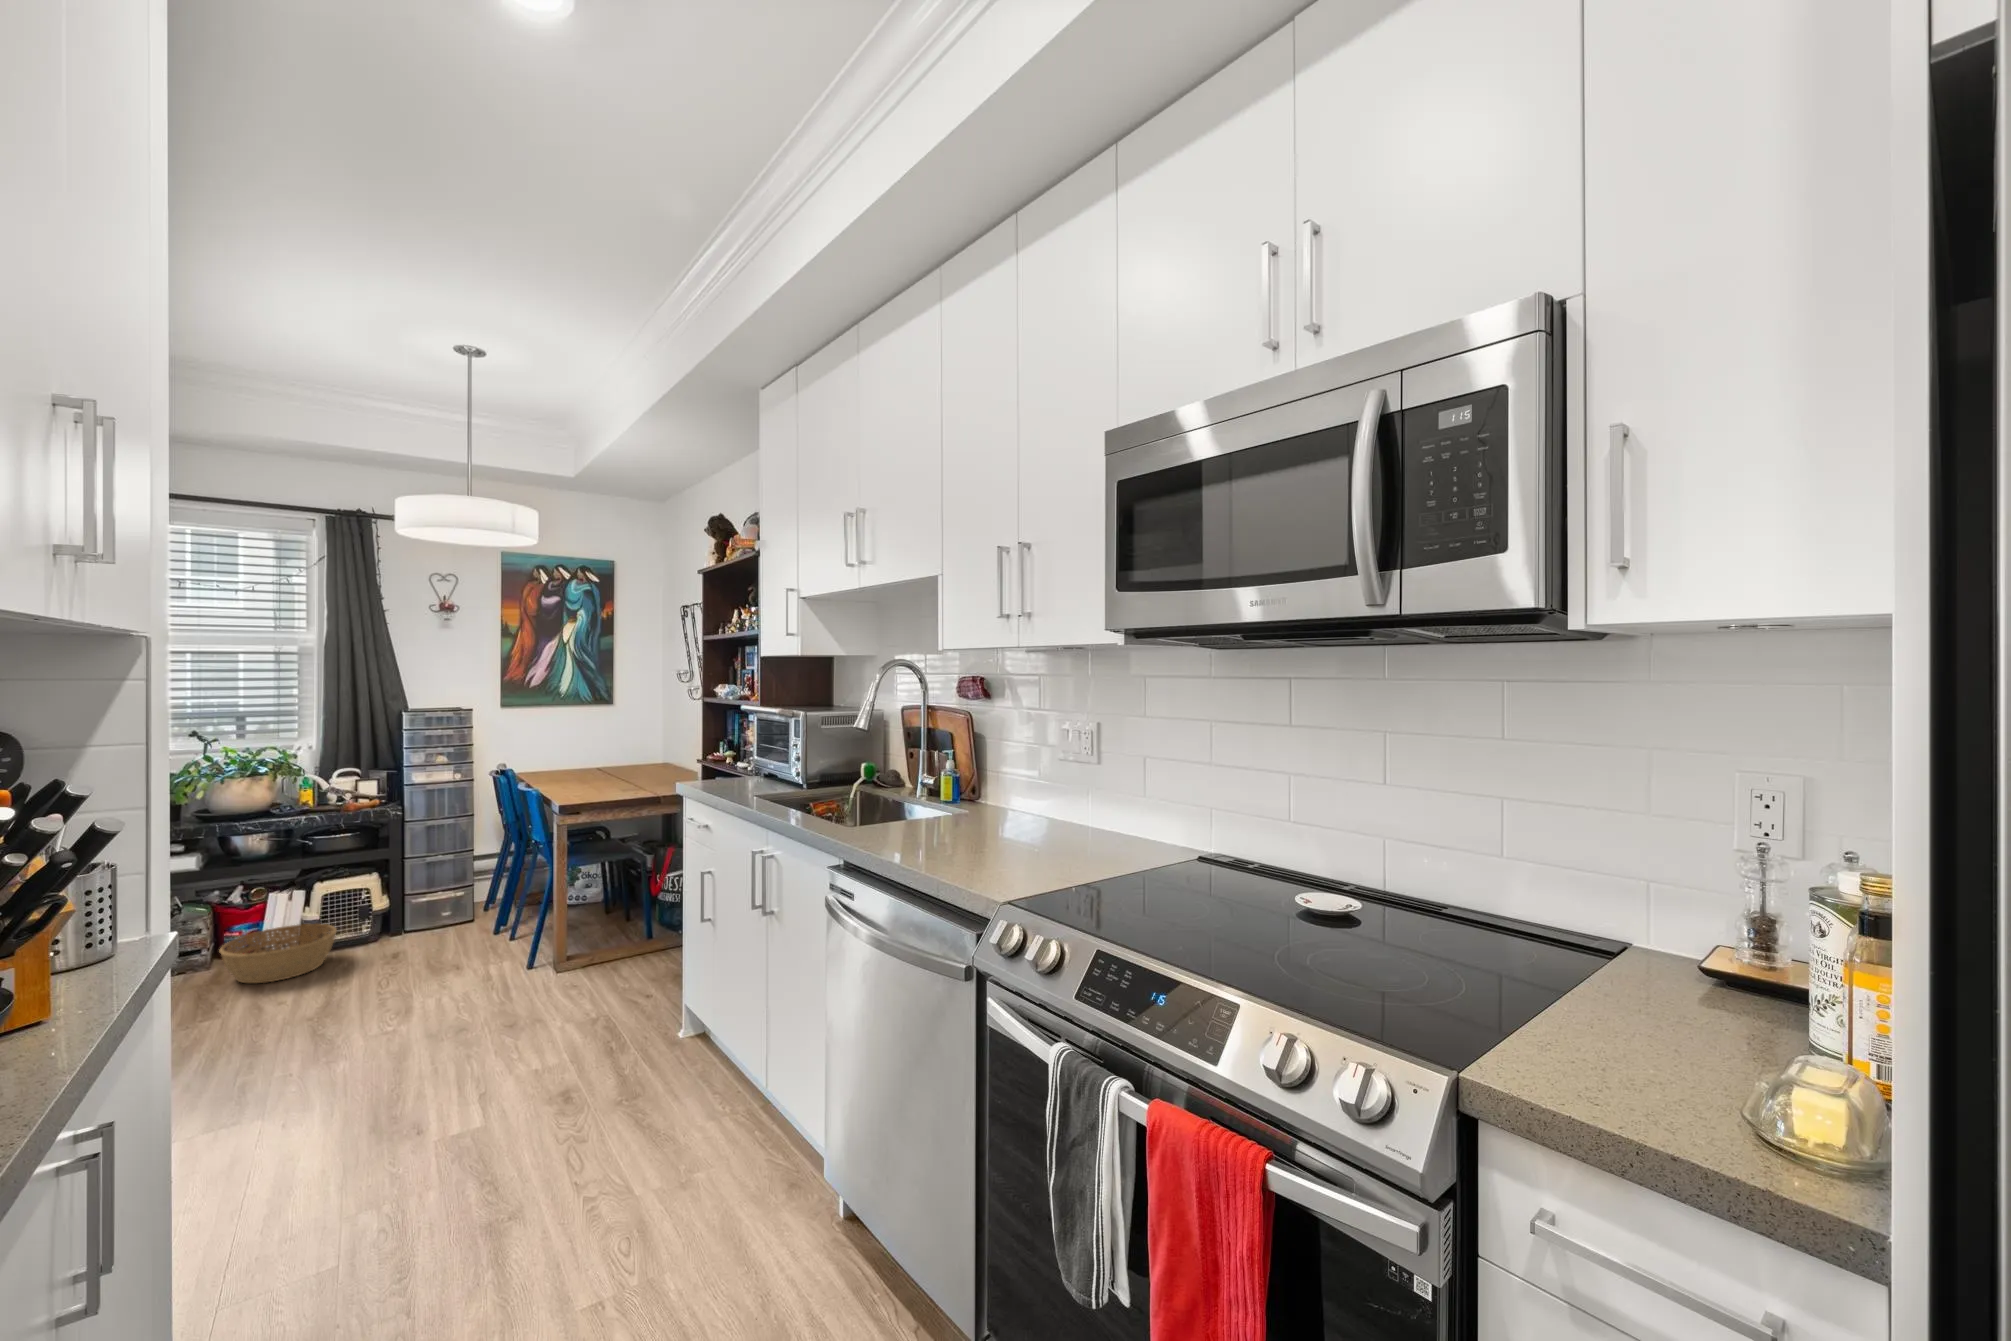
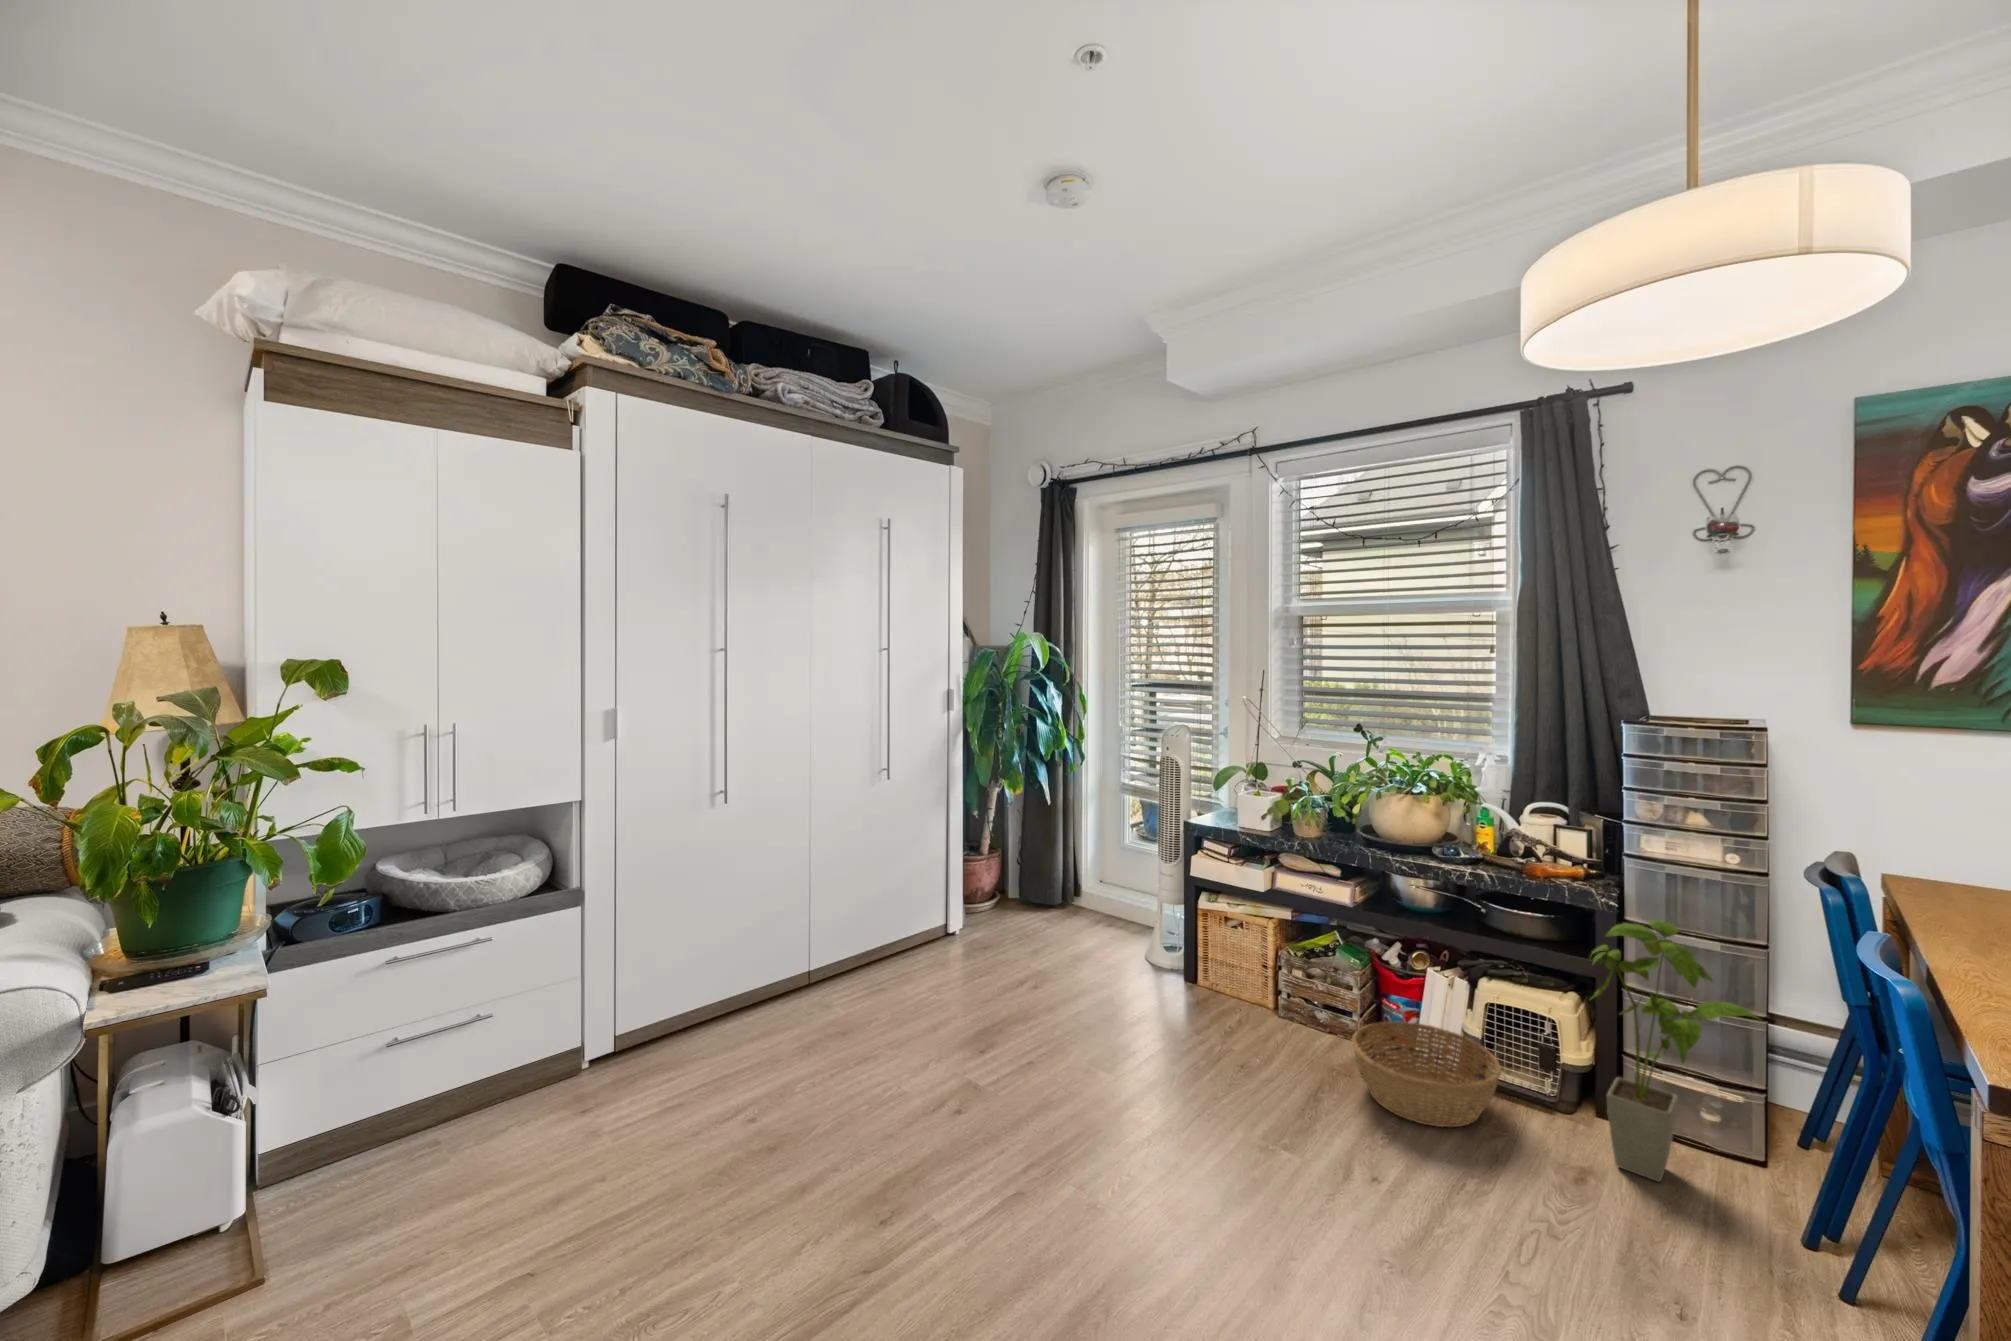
house plant: none [388,813,475,949] -> present [1590,920,1759,1182]

